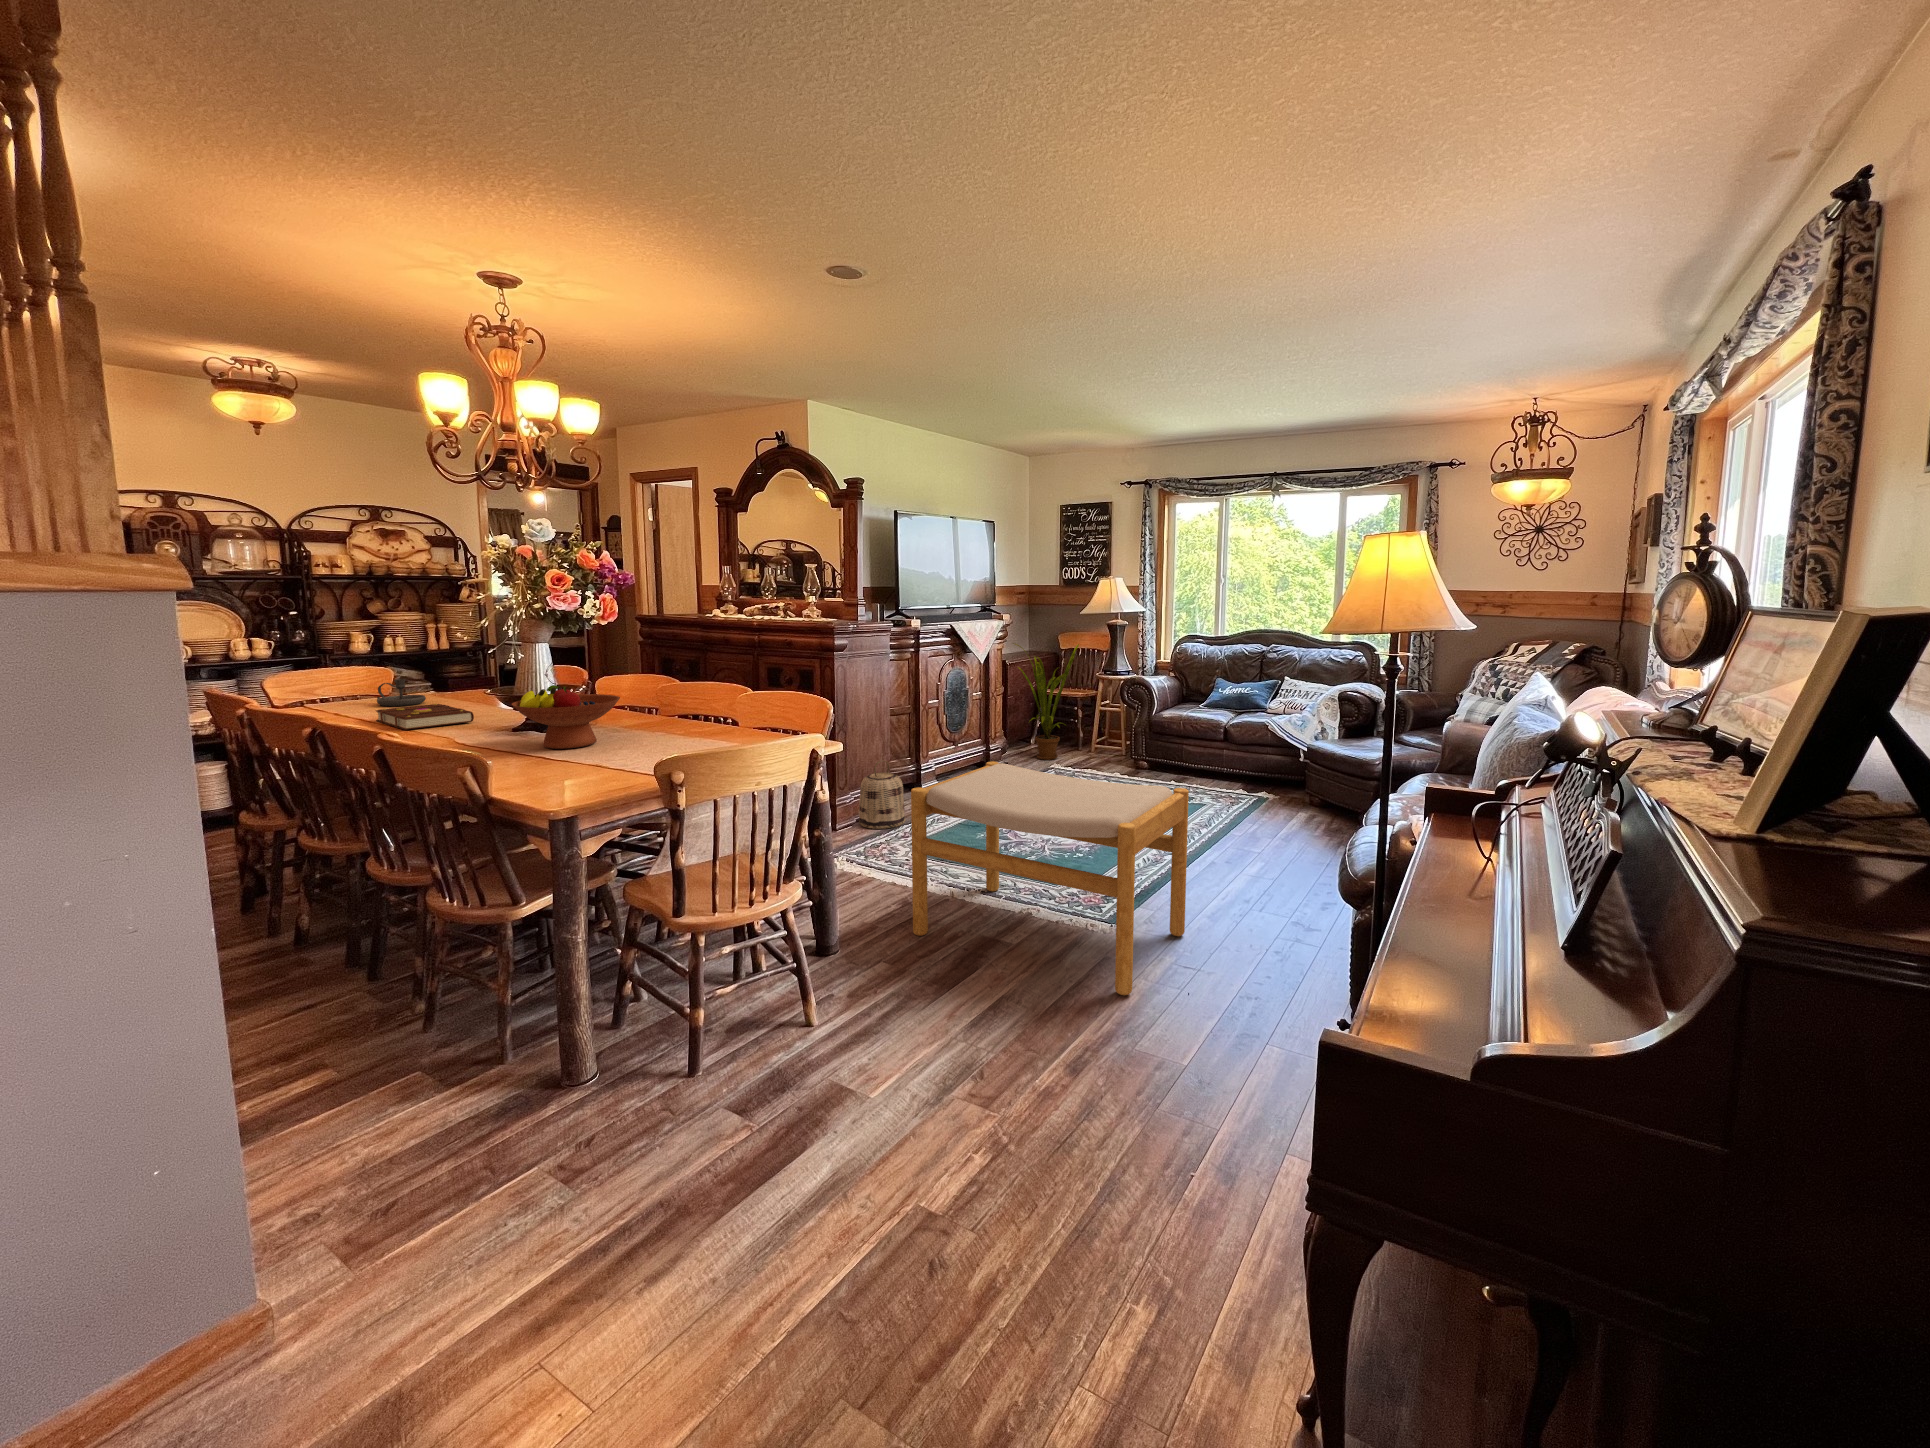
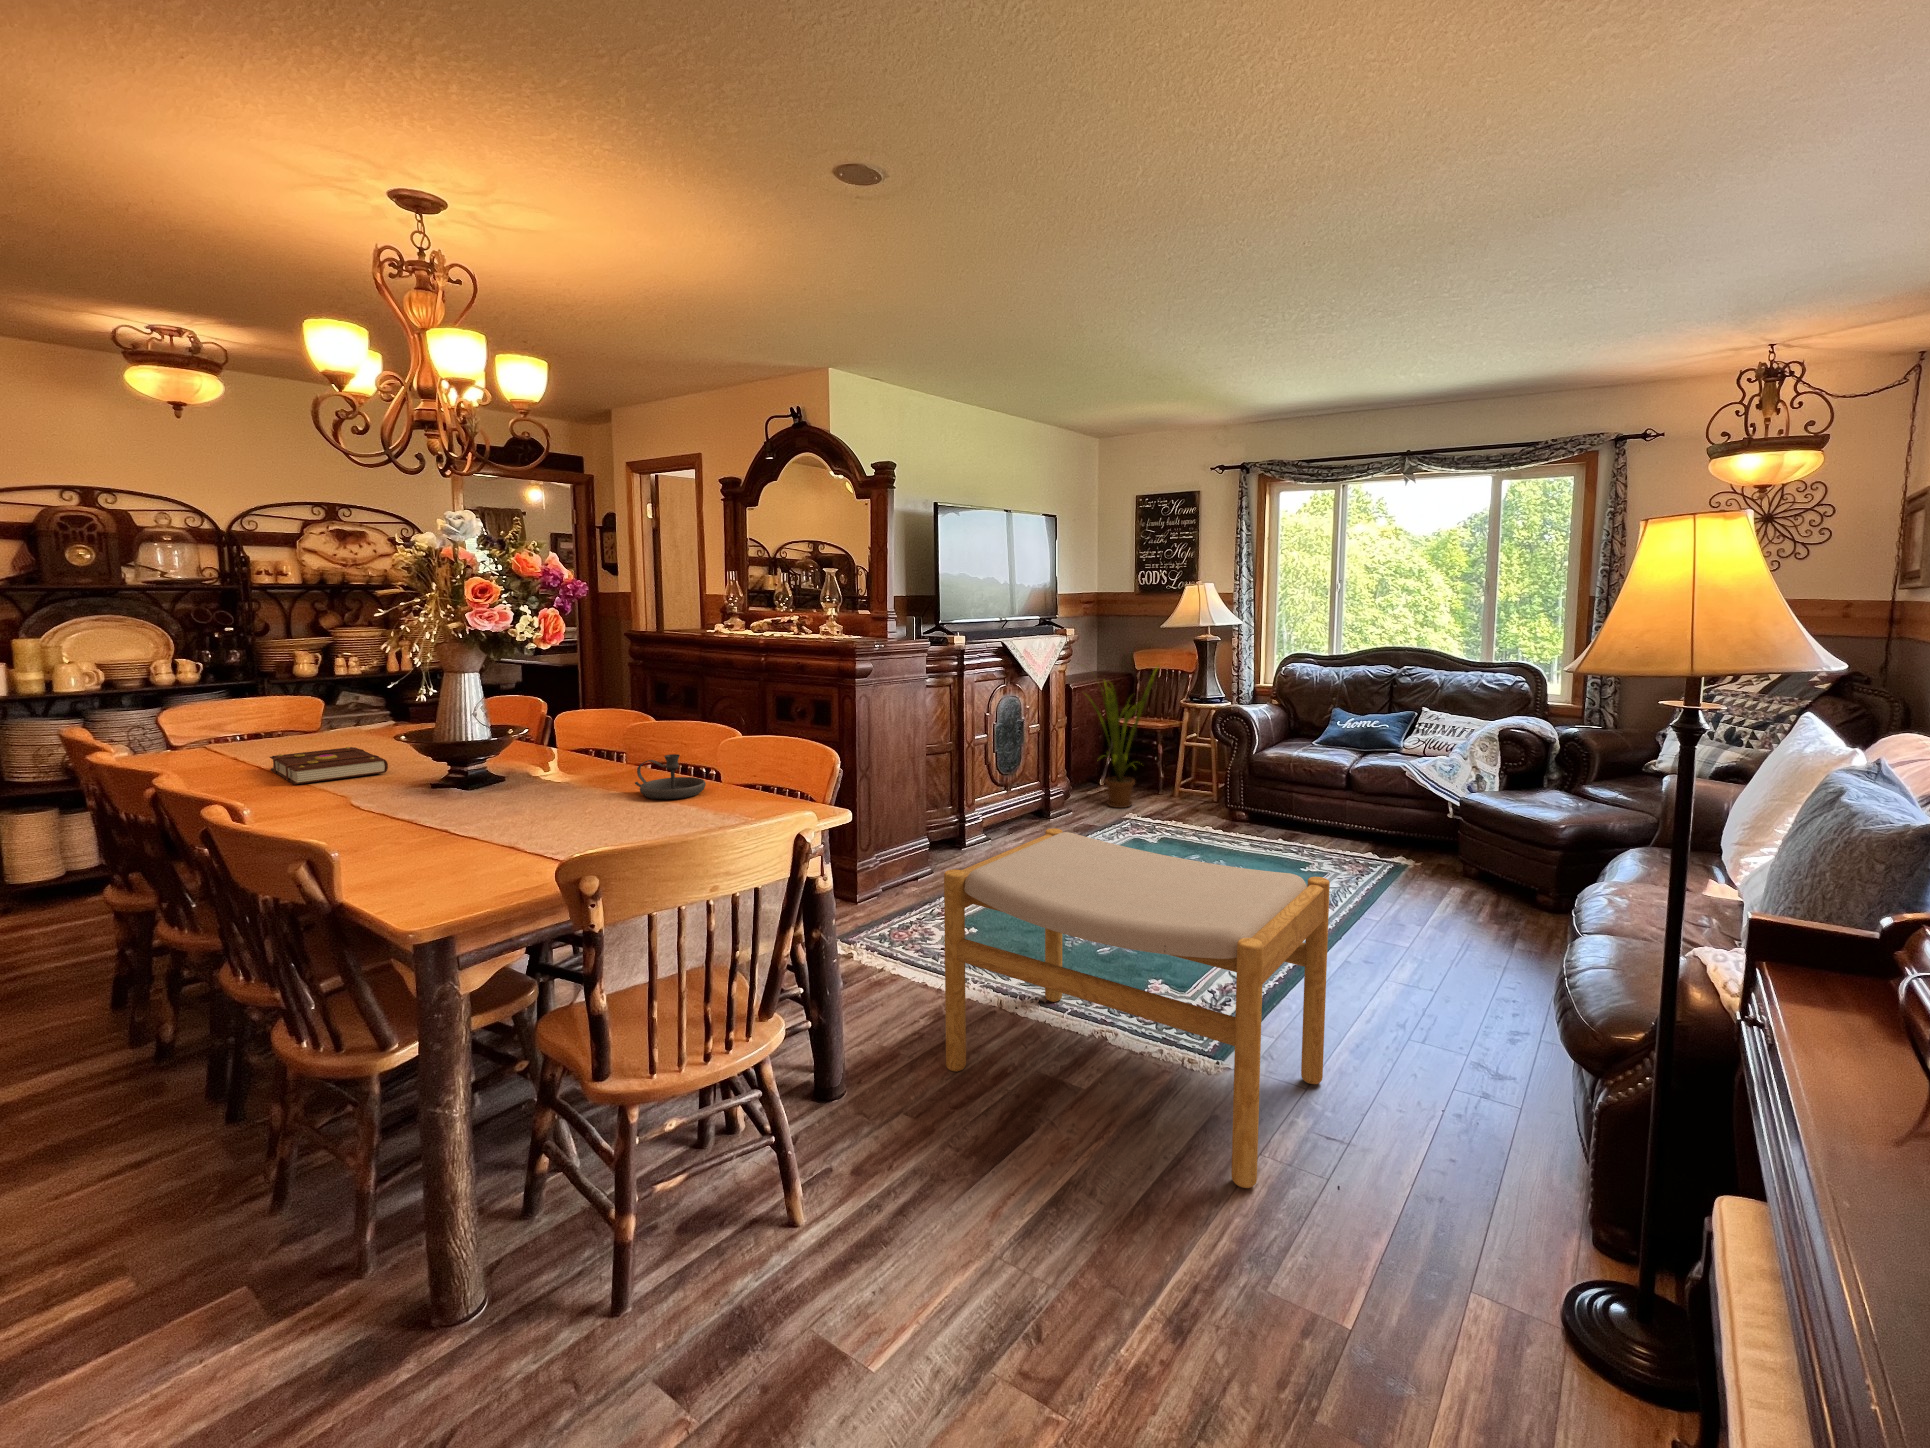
candlestick: present [377,679,426,706] -> present [635,754,706,800]
fruit bowl: present [512,685,620,749] -> none [411,731,559,817]
basket: present [859,760,905,829] -> none [884,815,942,903]

